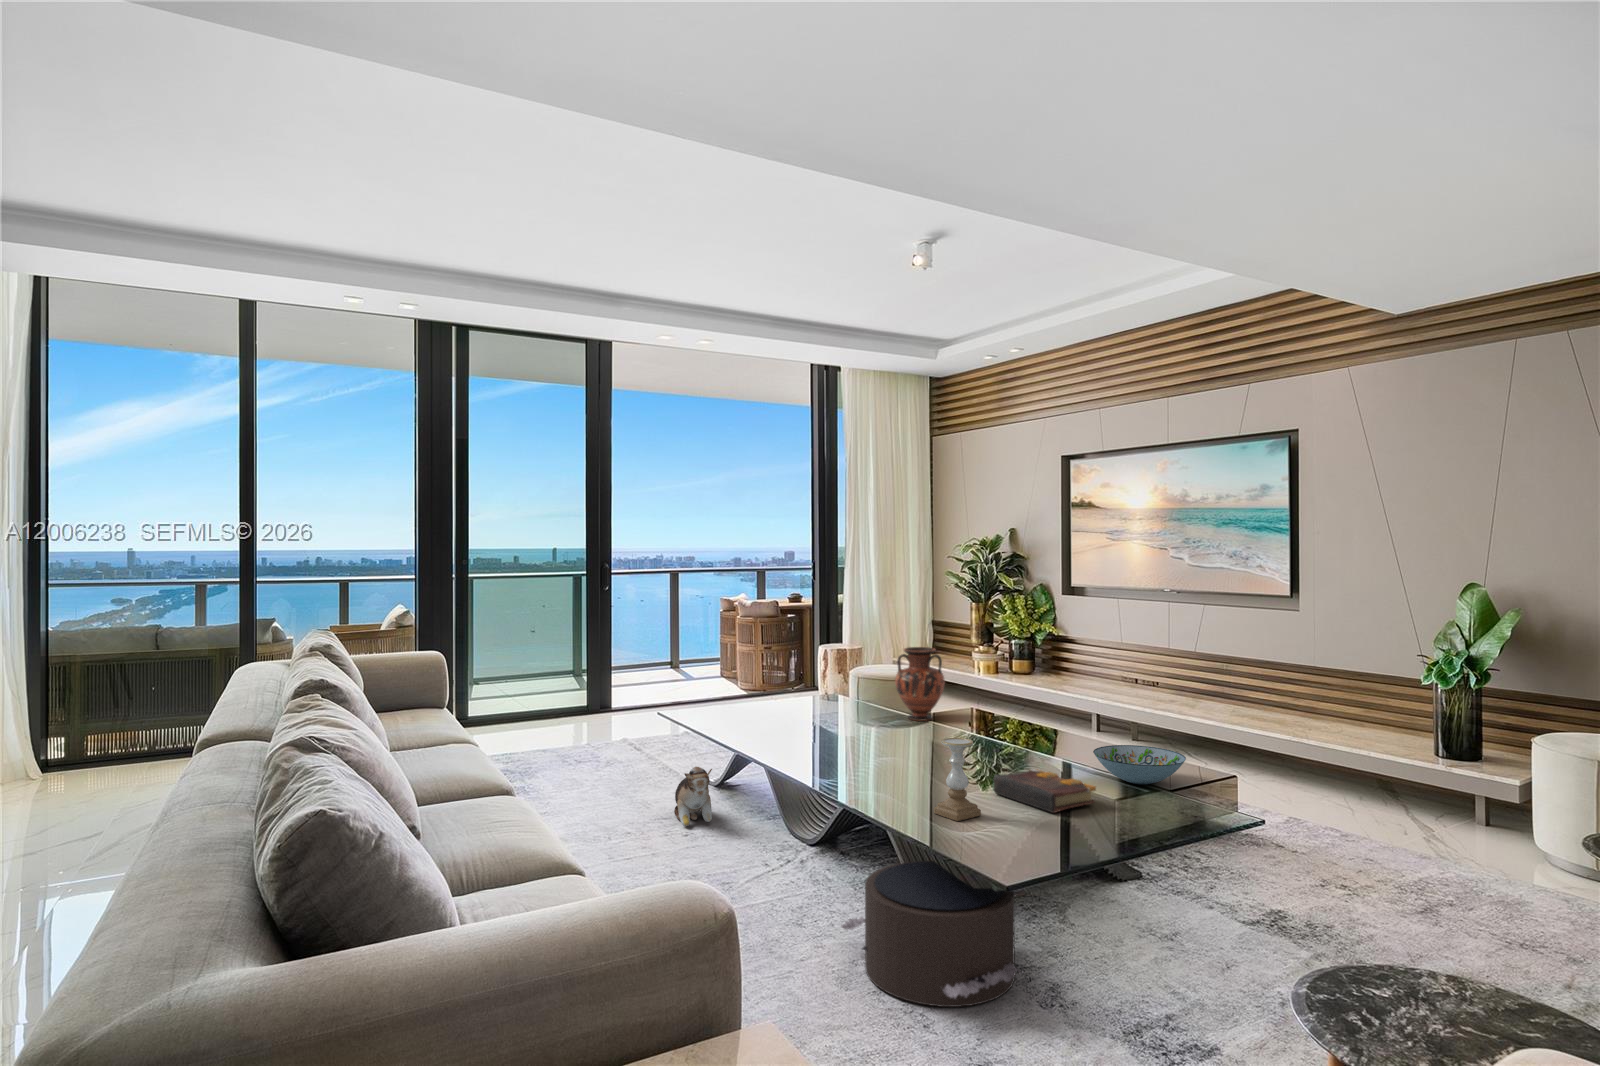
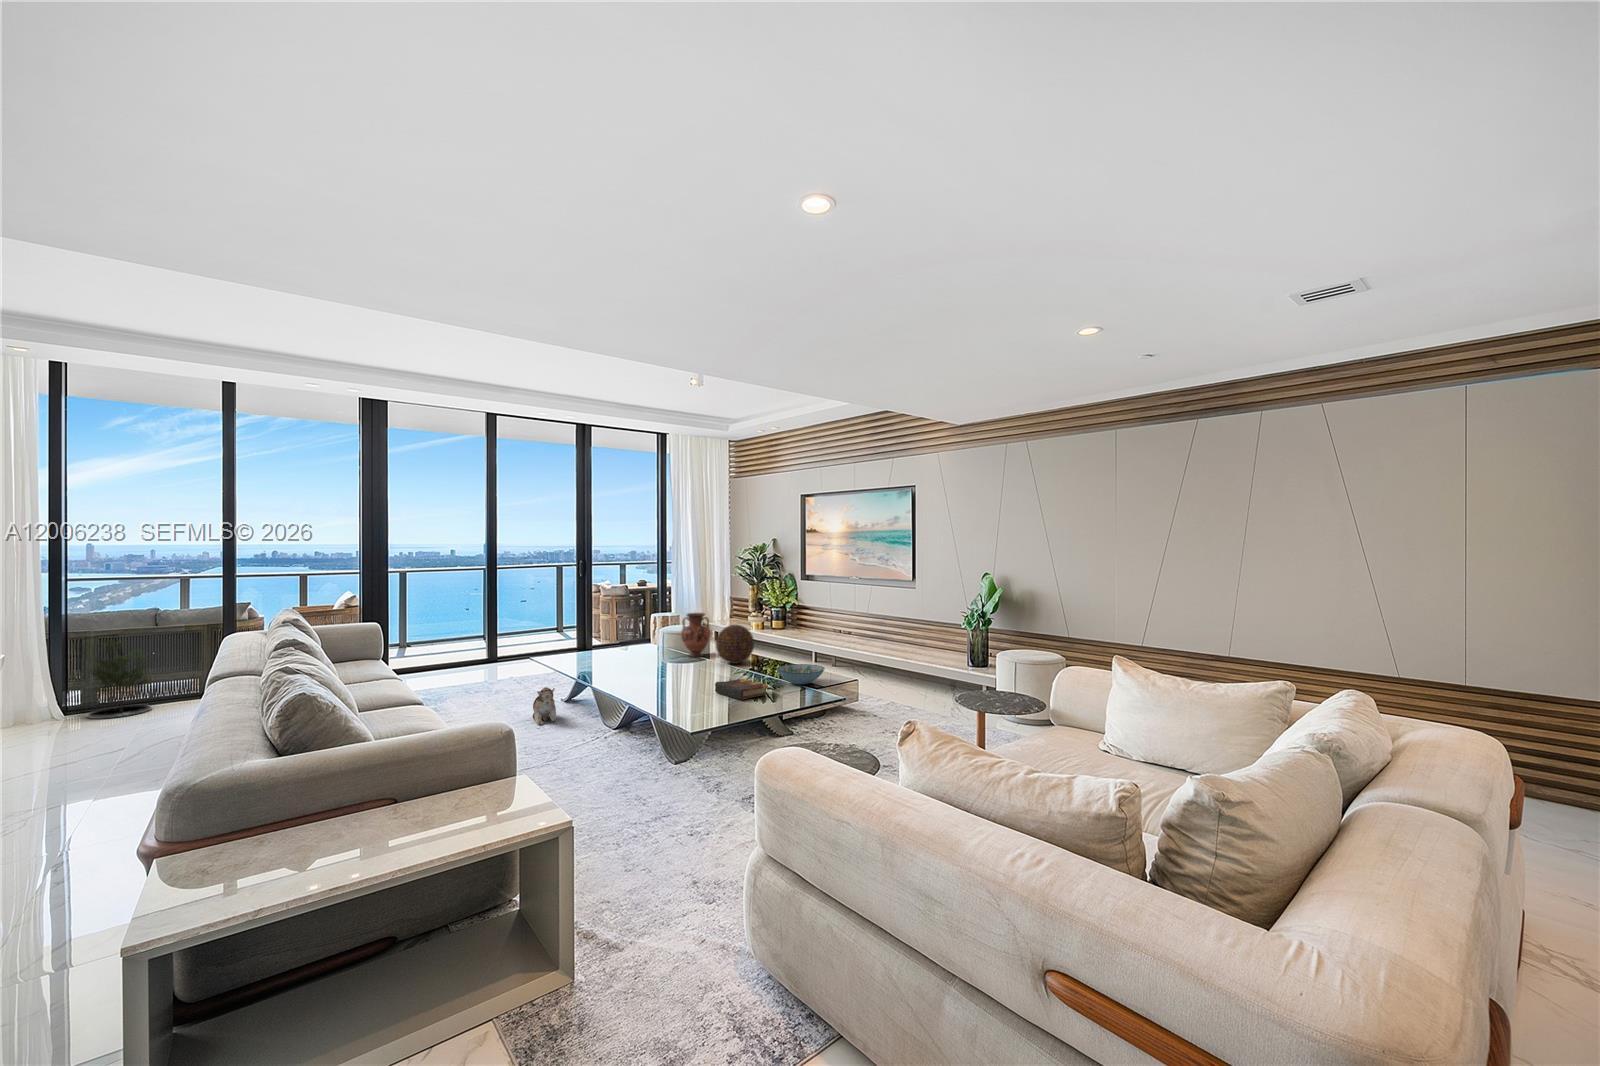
potted tree: none [65,654,157,780] -> present [86,632,155,719]
decorative orb: none [961,670,1027,736] -> present [716,625,754,664]
candle holder: present [934,738,981,821] -> none [675,661,701,706]
pouf: present [841,861,1019,1007] -> none [613,727,705,798]

